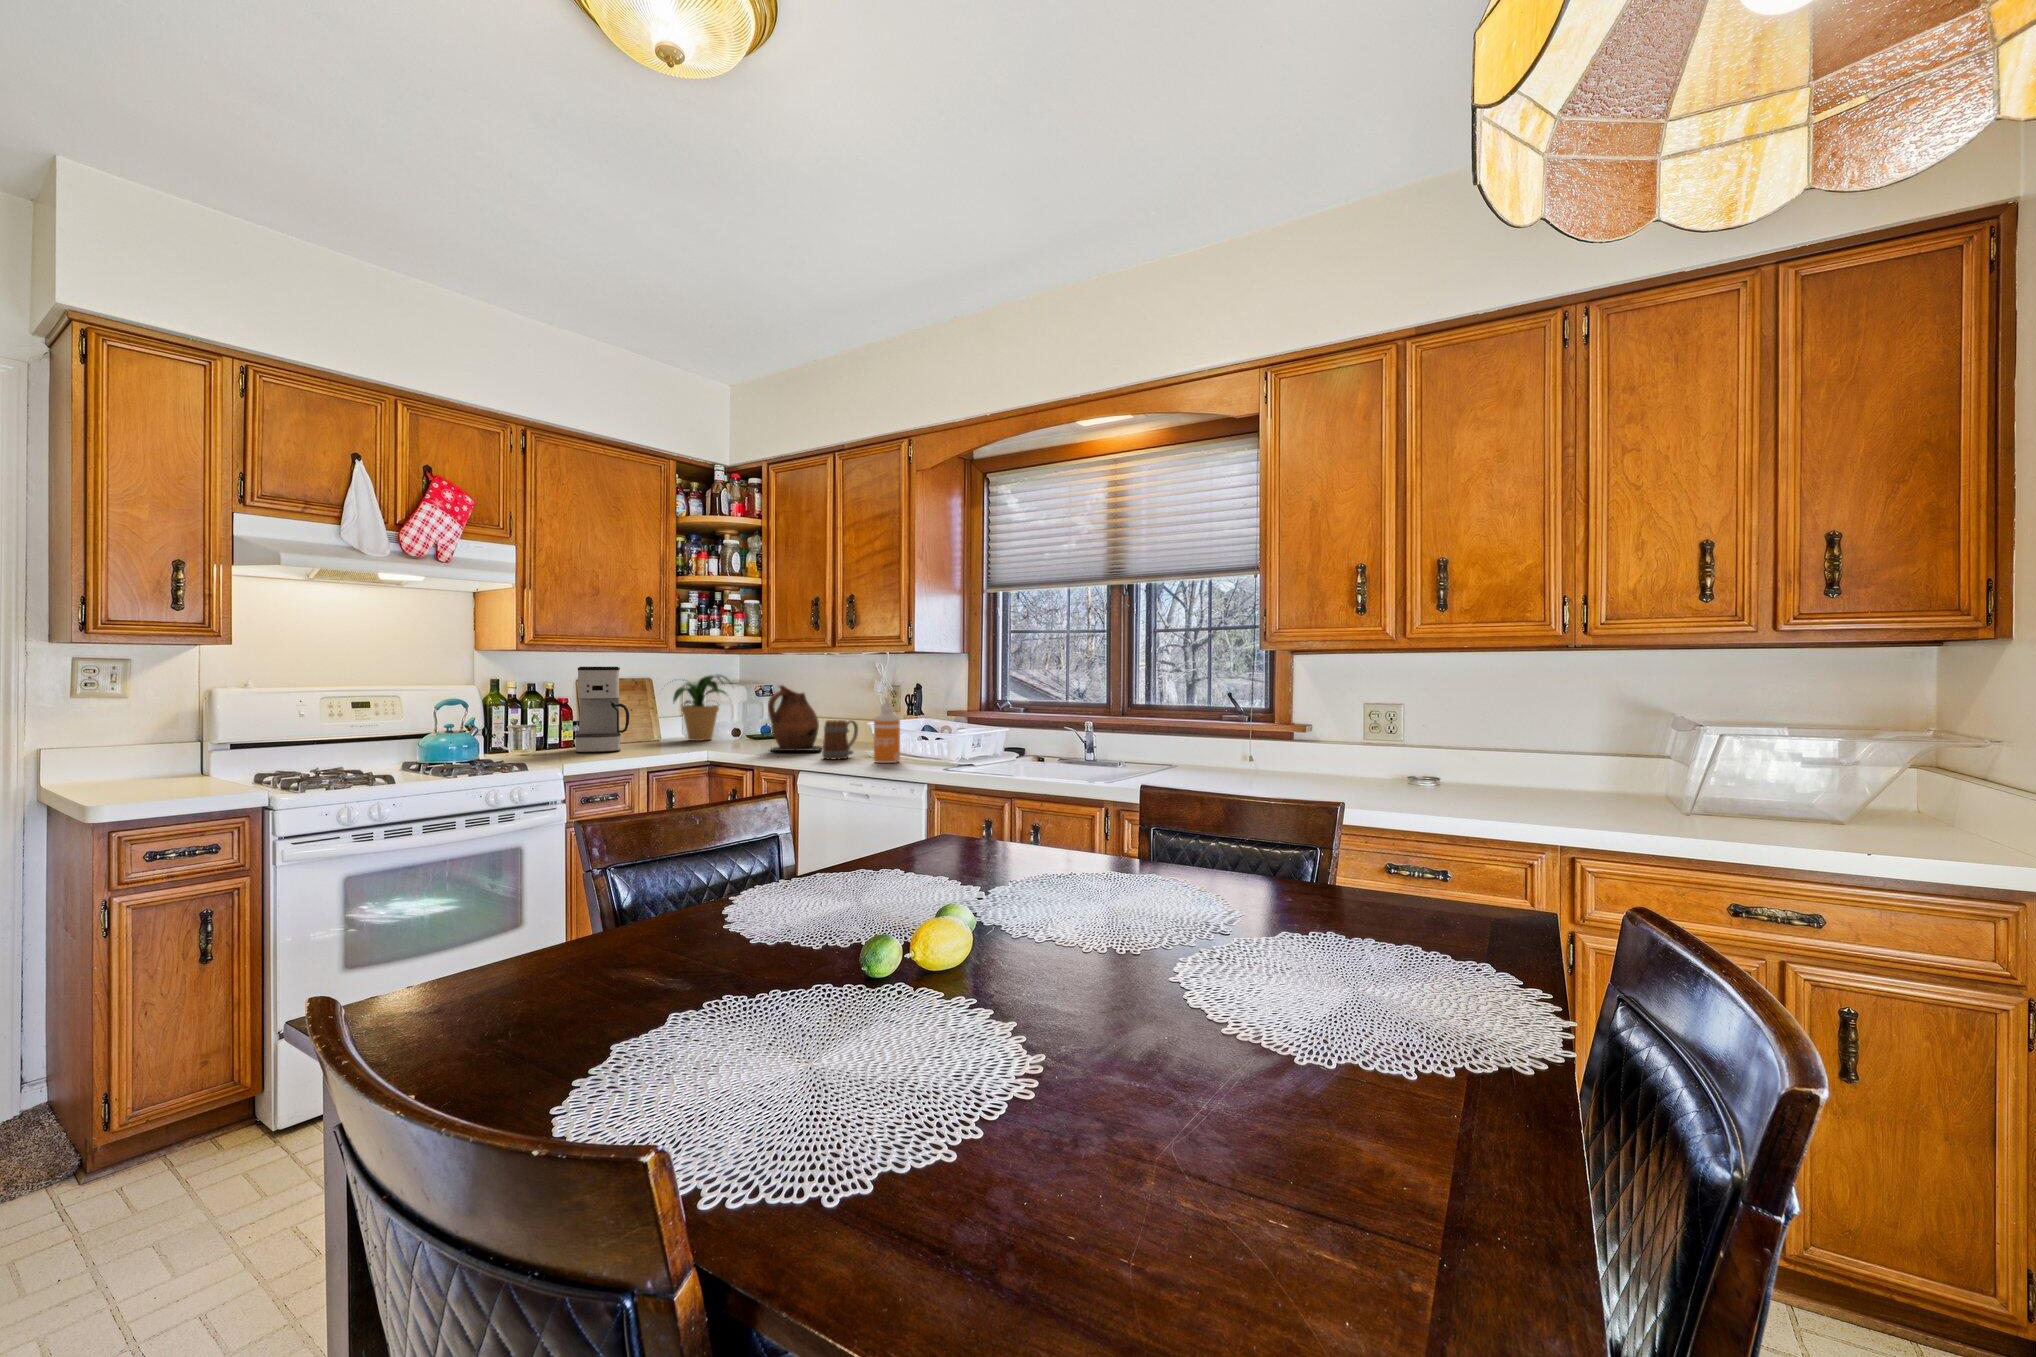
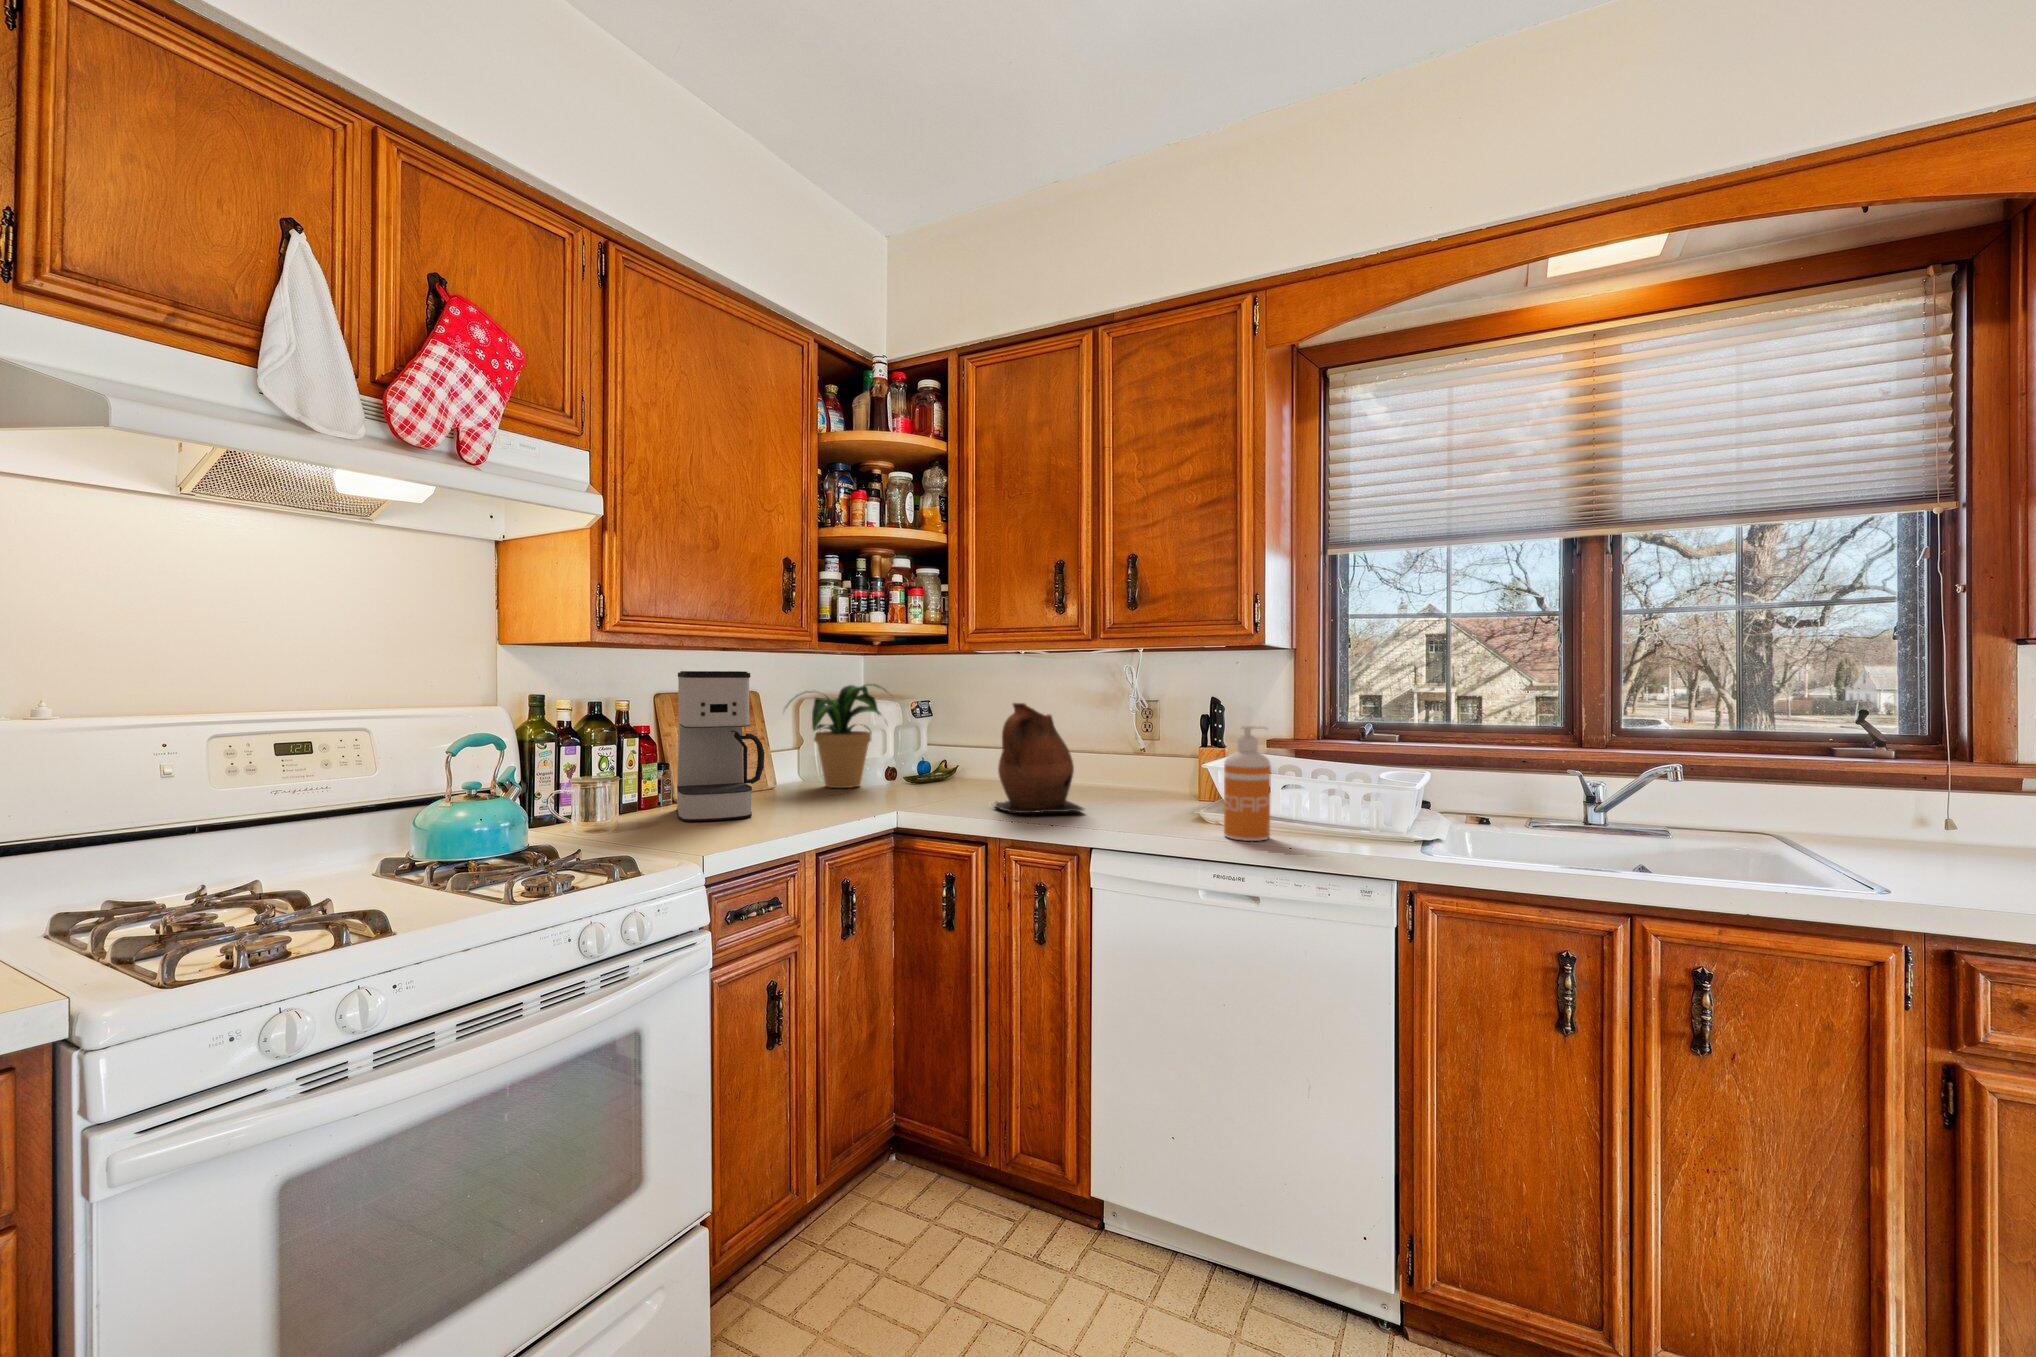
mug: present [822,720,858,759] -> none [1119,763,1168,832]

